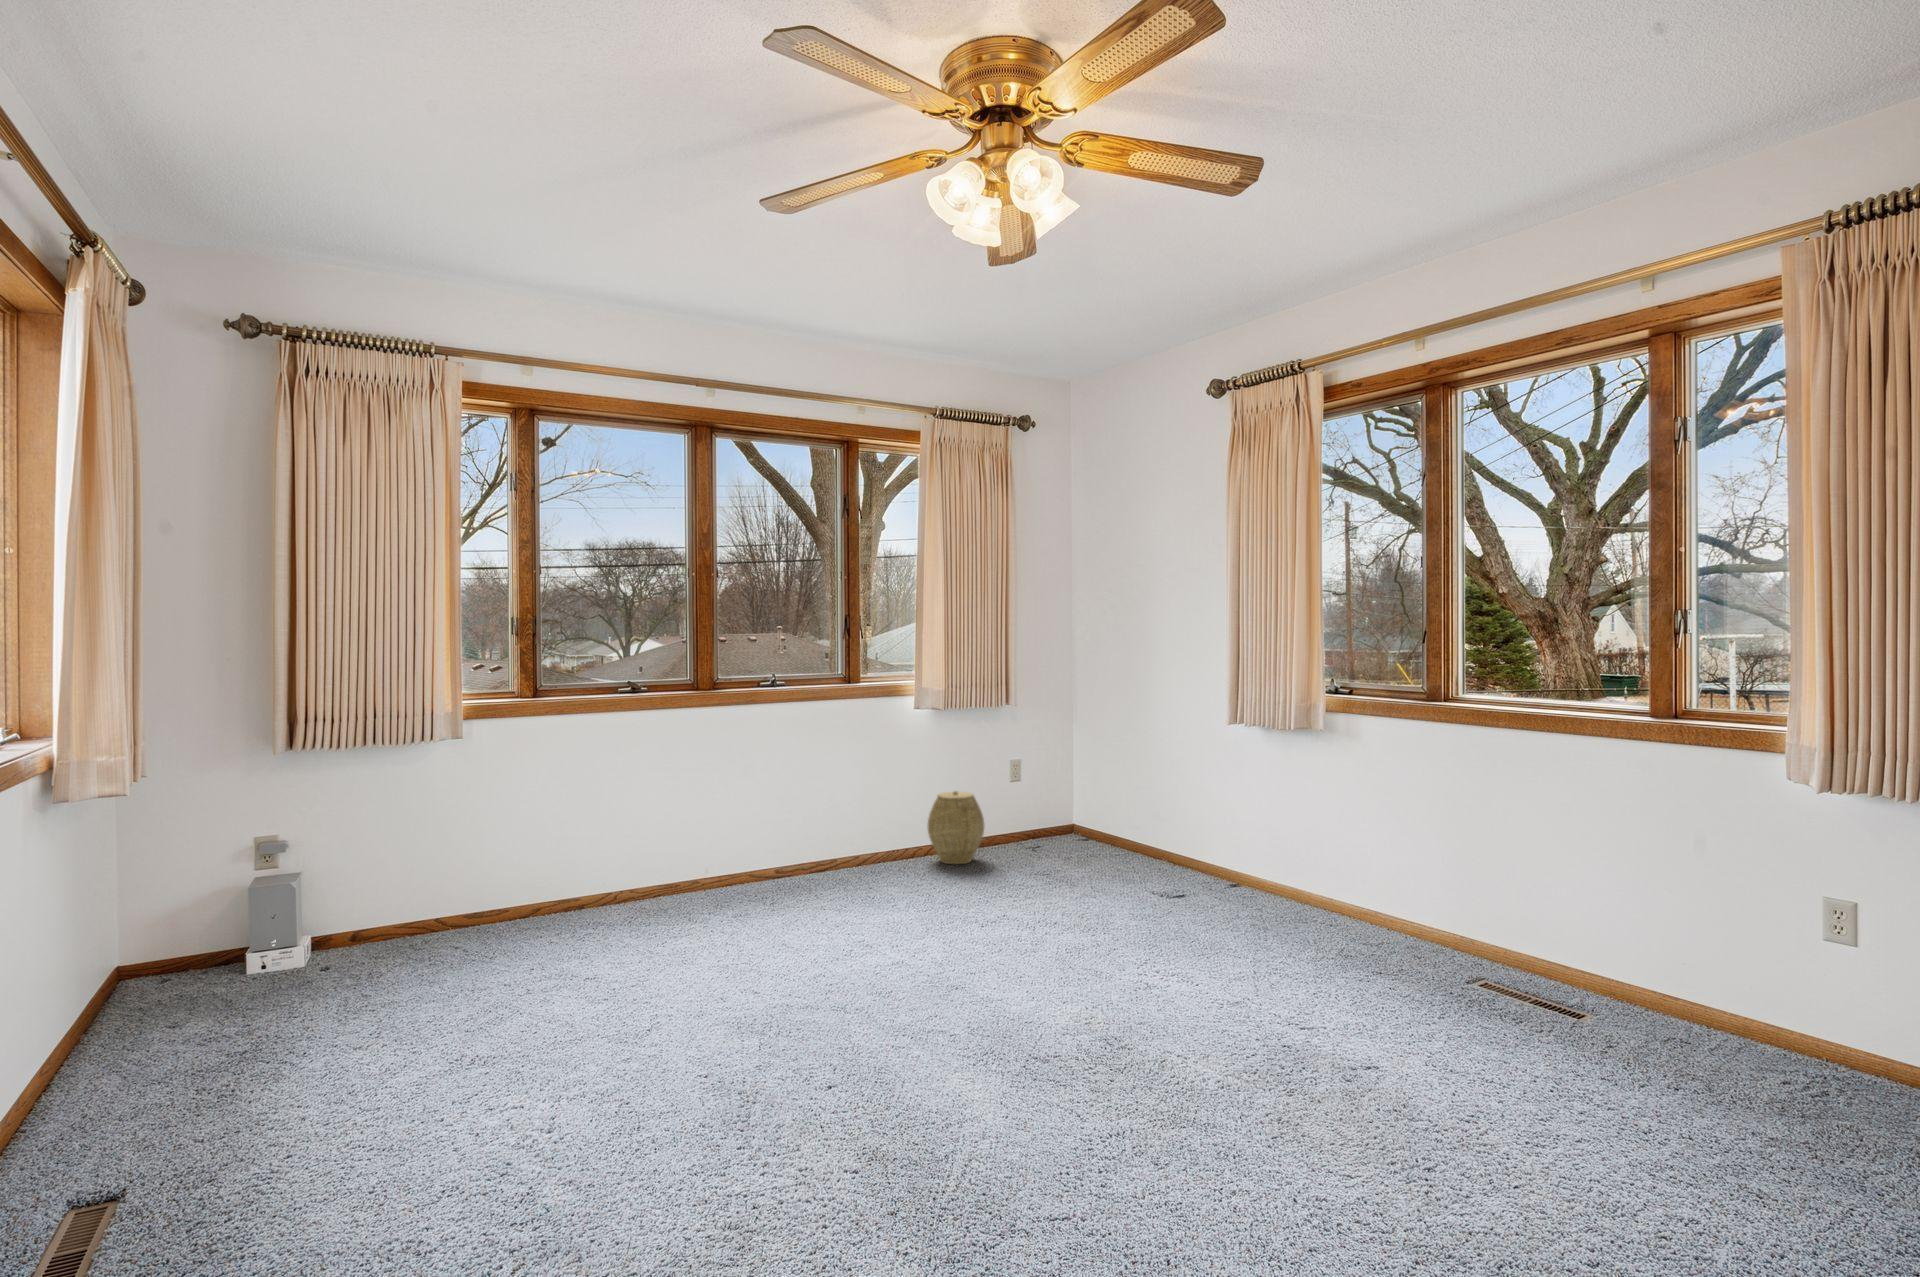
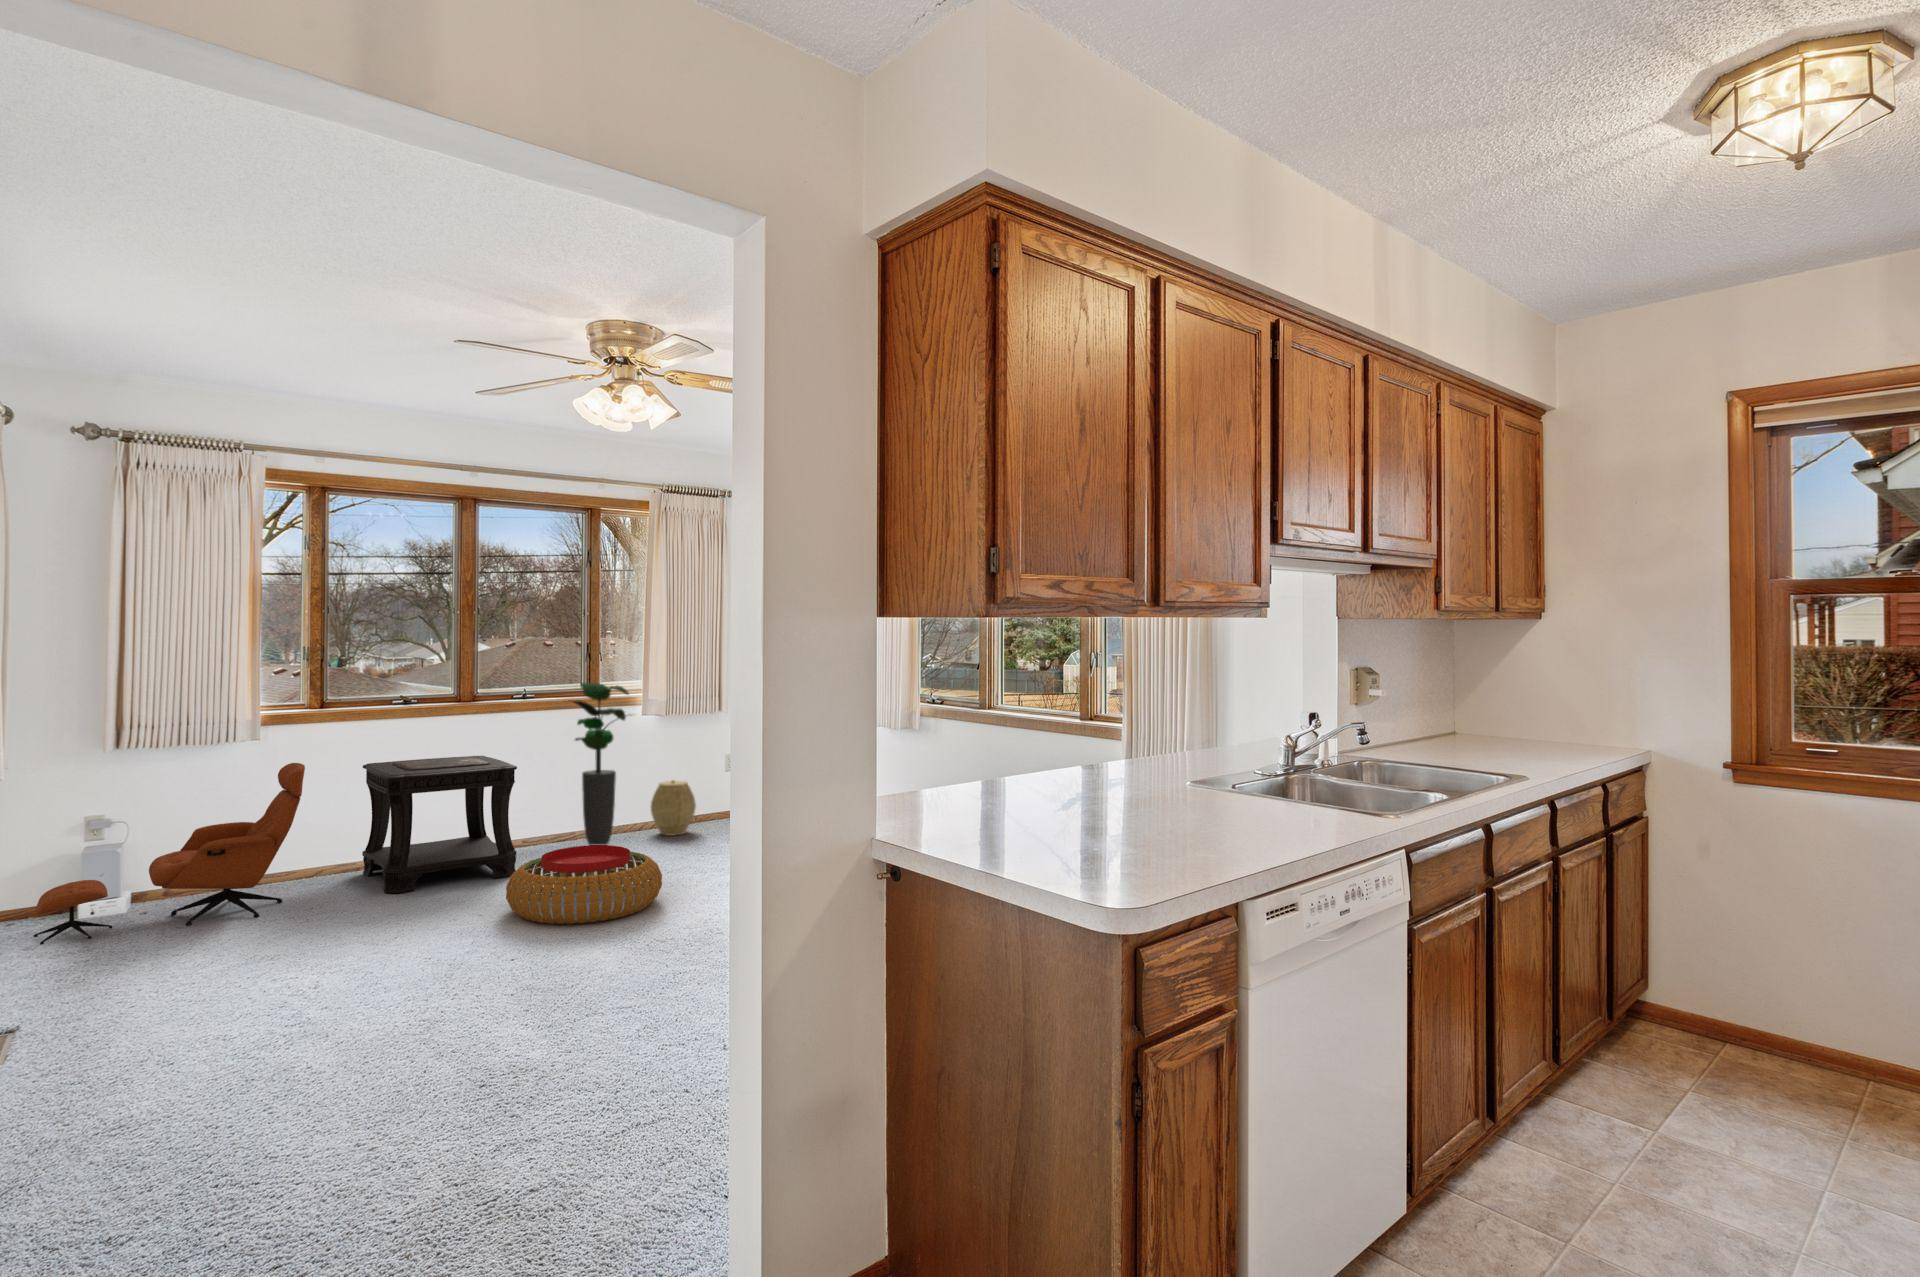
potted plant: none [822,663,917,881] -> present [573,683,629,845]
side table: none [585,759,781,950] -> present [362,756,517,893]
lounge chair: none [186,770,518,1023] -> present [34,763,305,945]
pouf: none [790,893,1003,1019] -> present [506,845,662,924]

